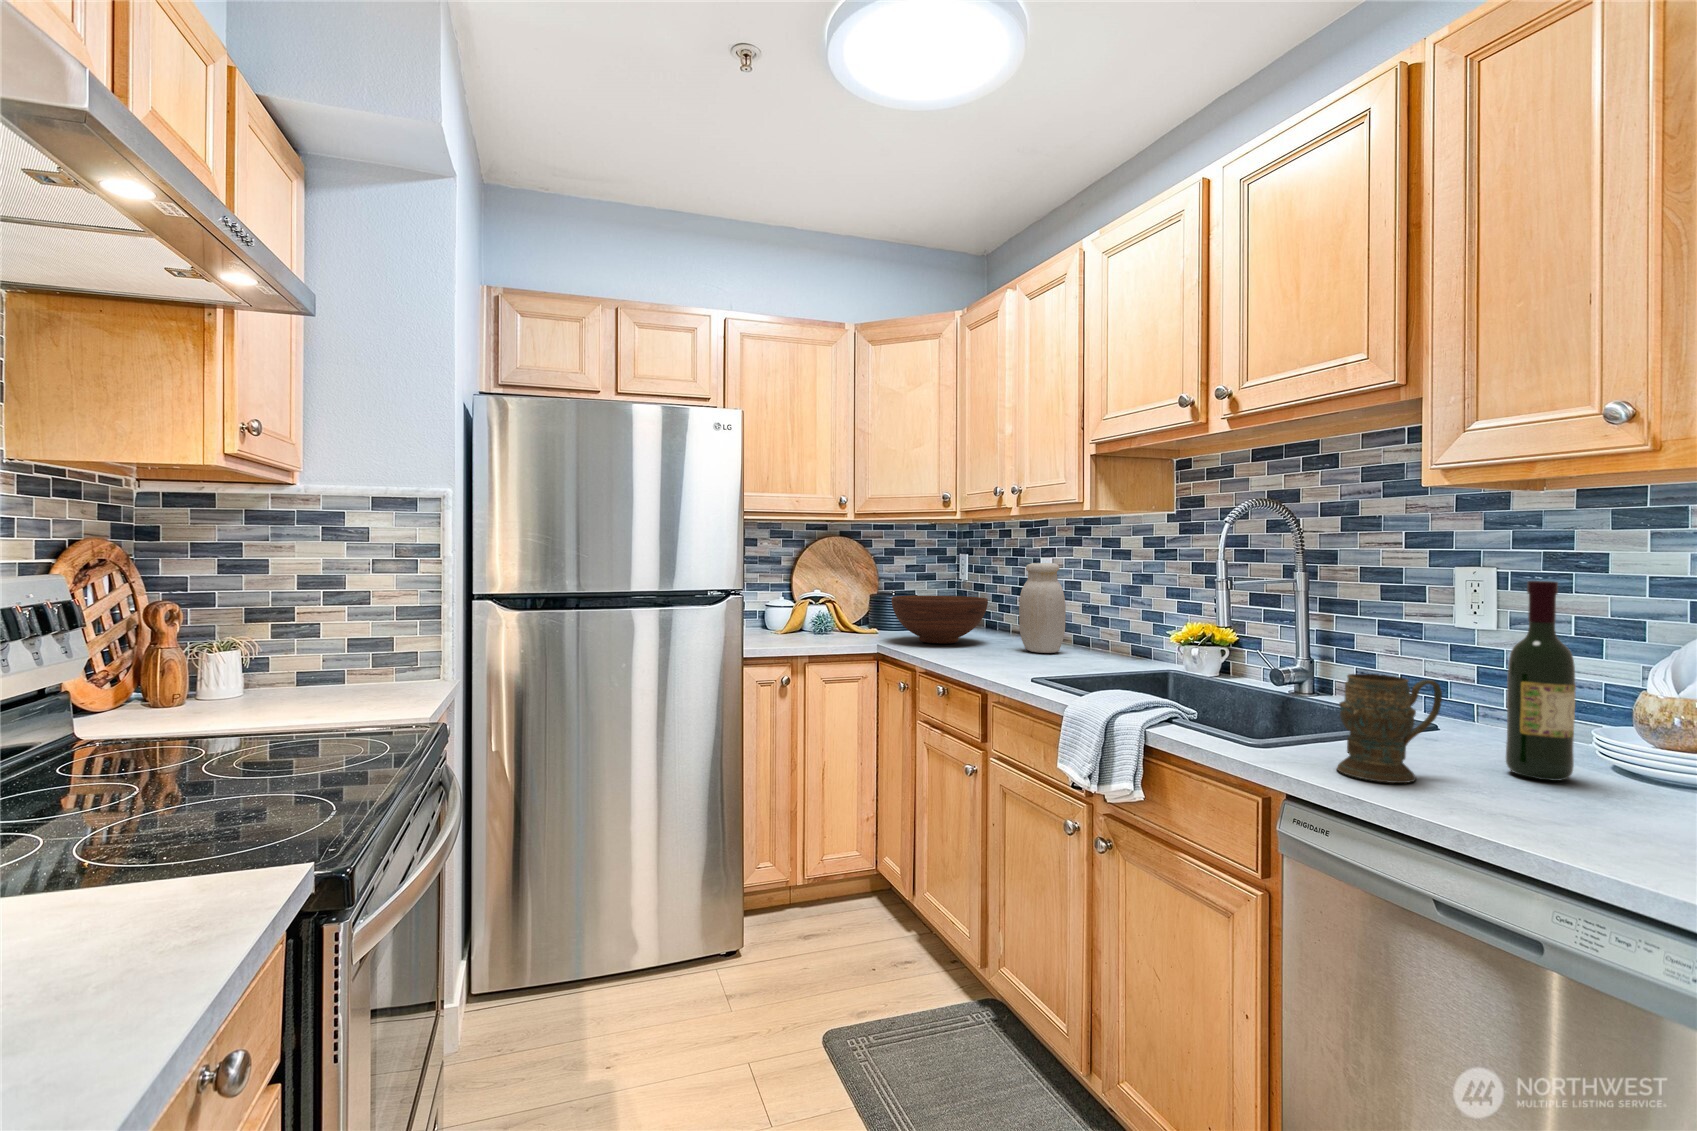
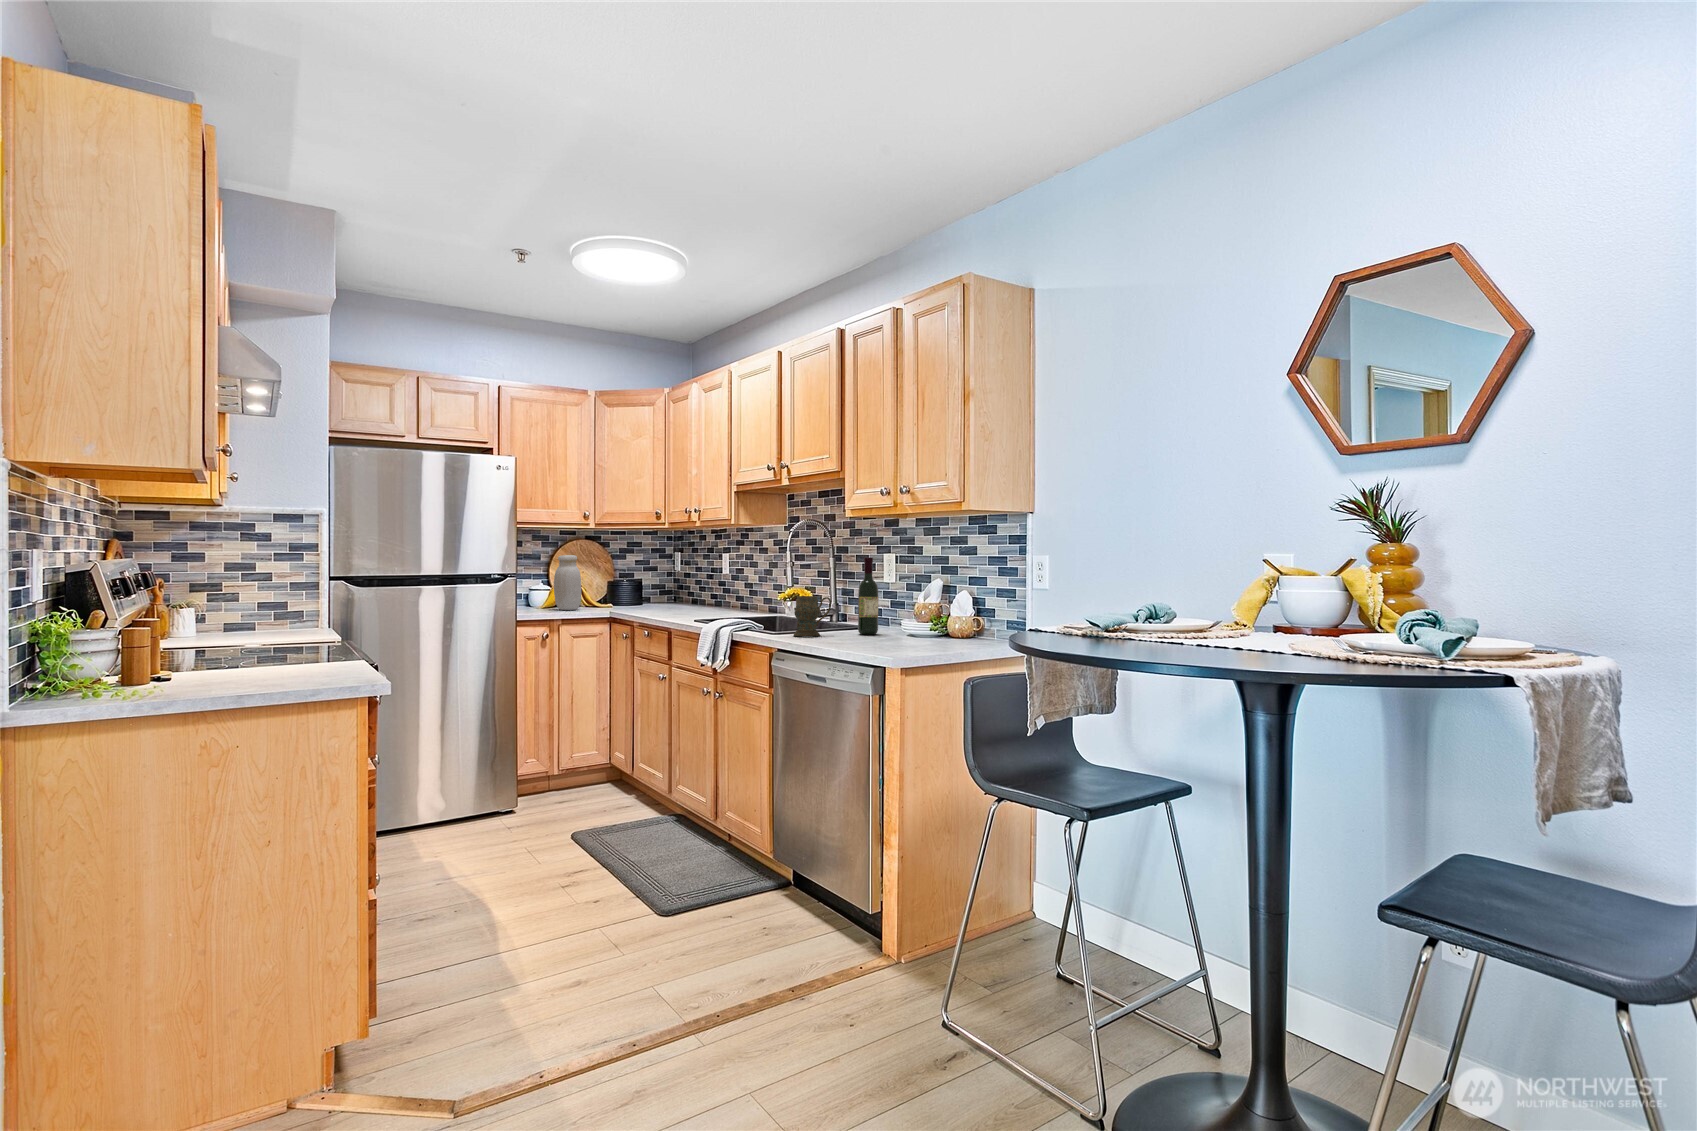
jar: present [1019,563,1066,653] -> present [554,555,581,610]
fruit bowl: present [891,595,988,644] -> none [621,580,685,610]

